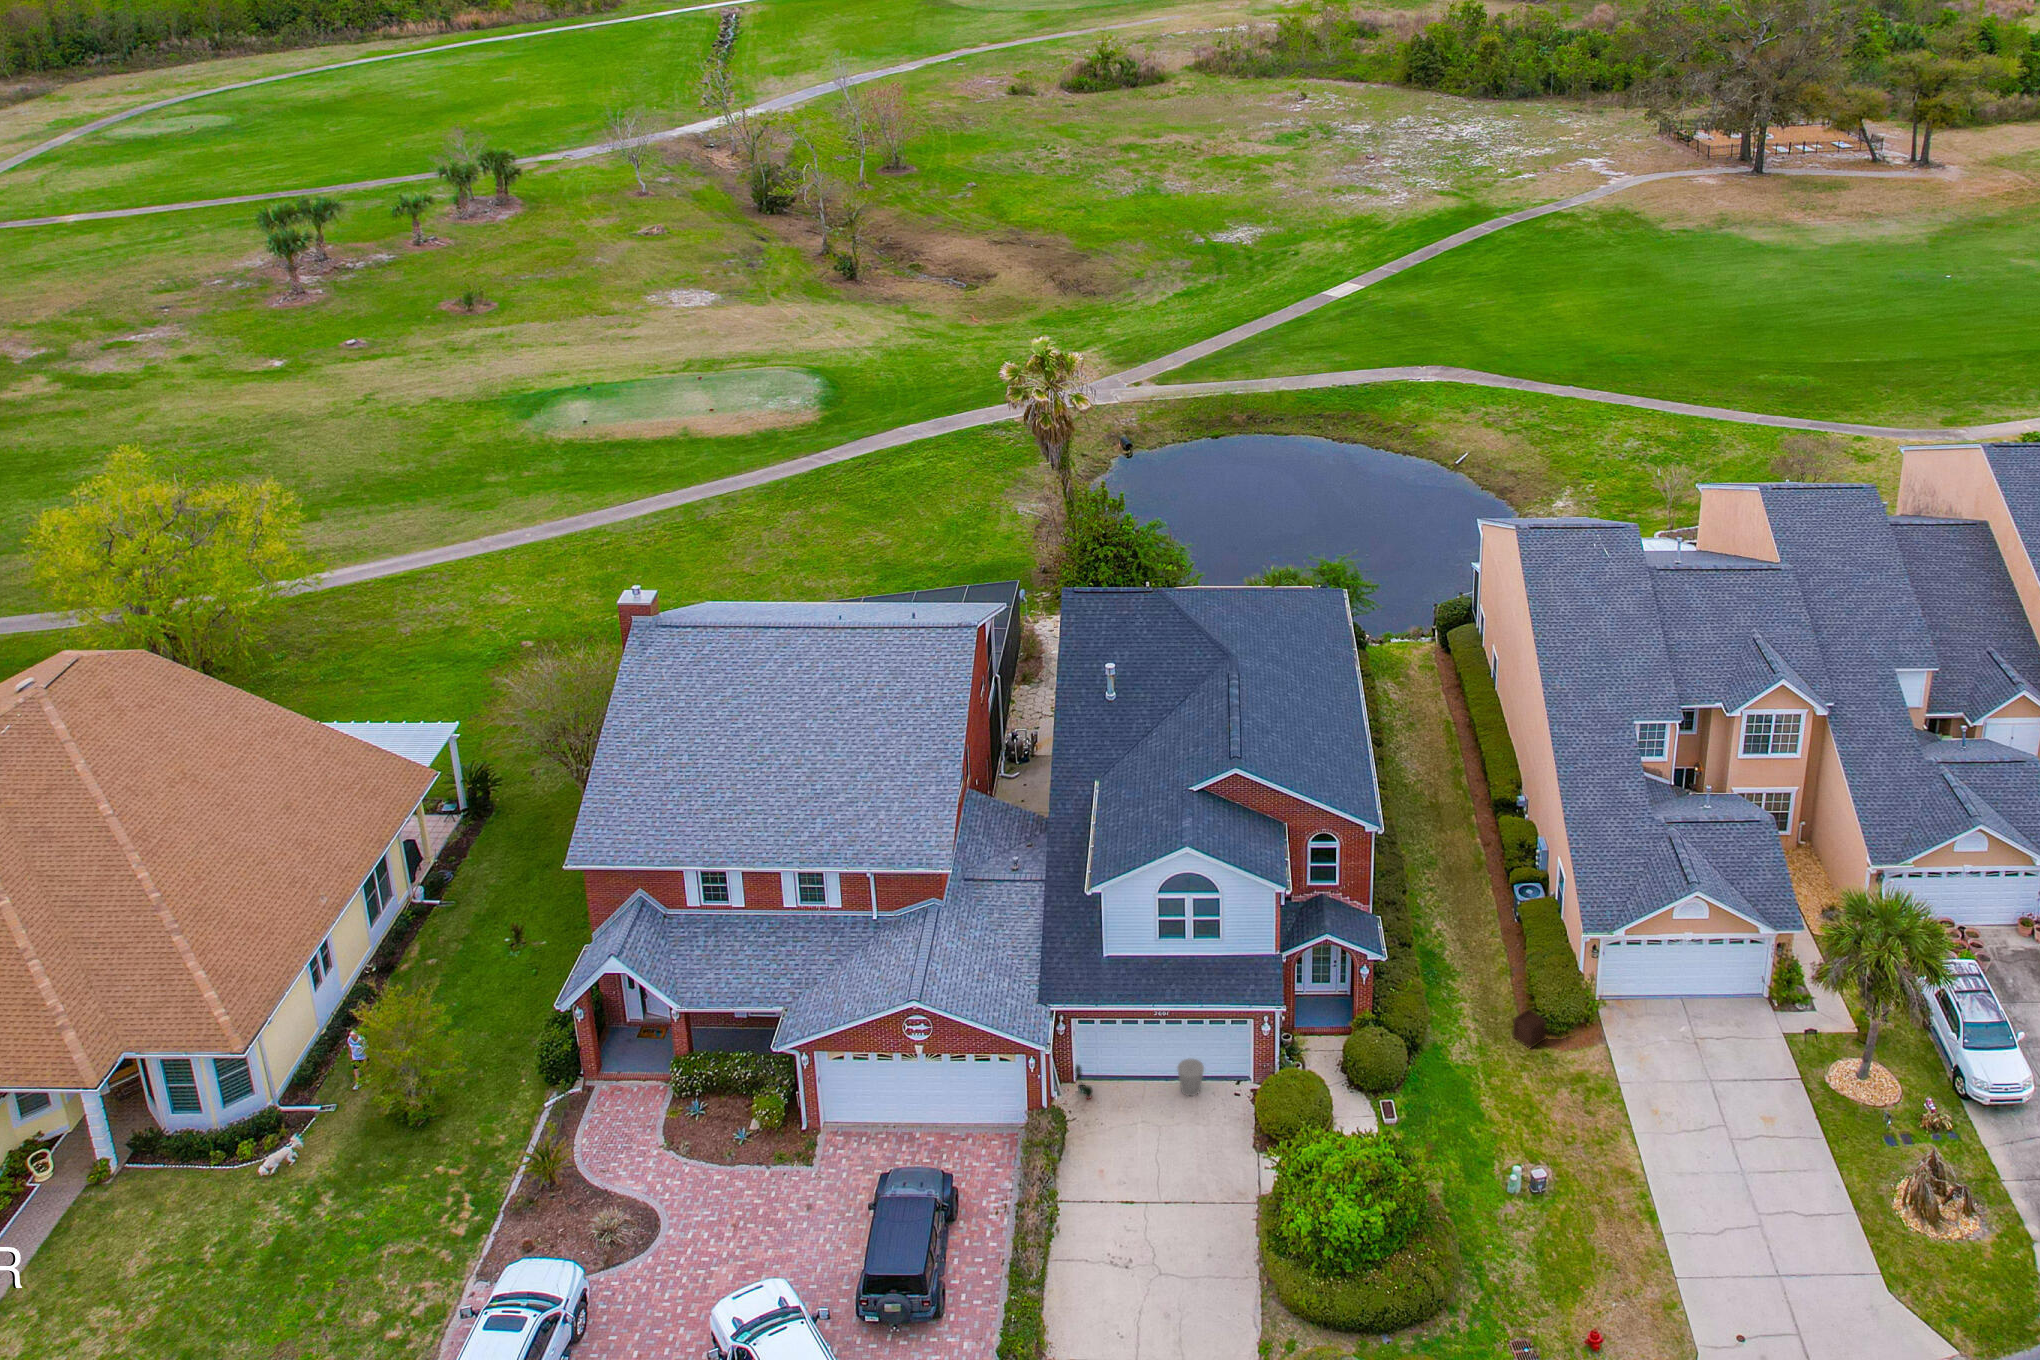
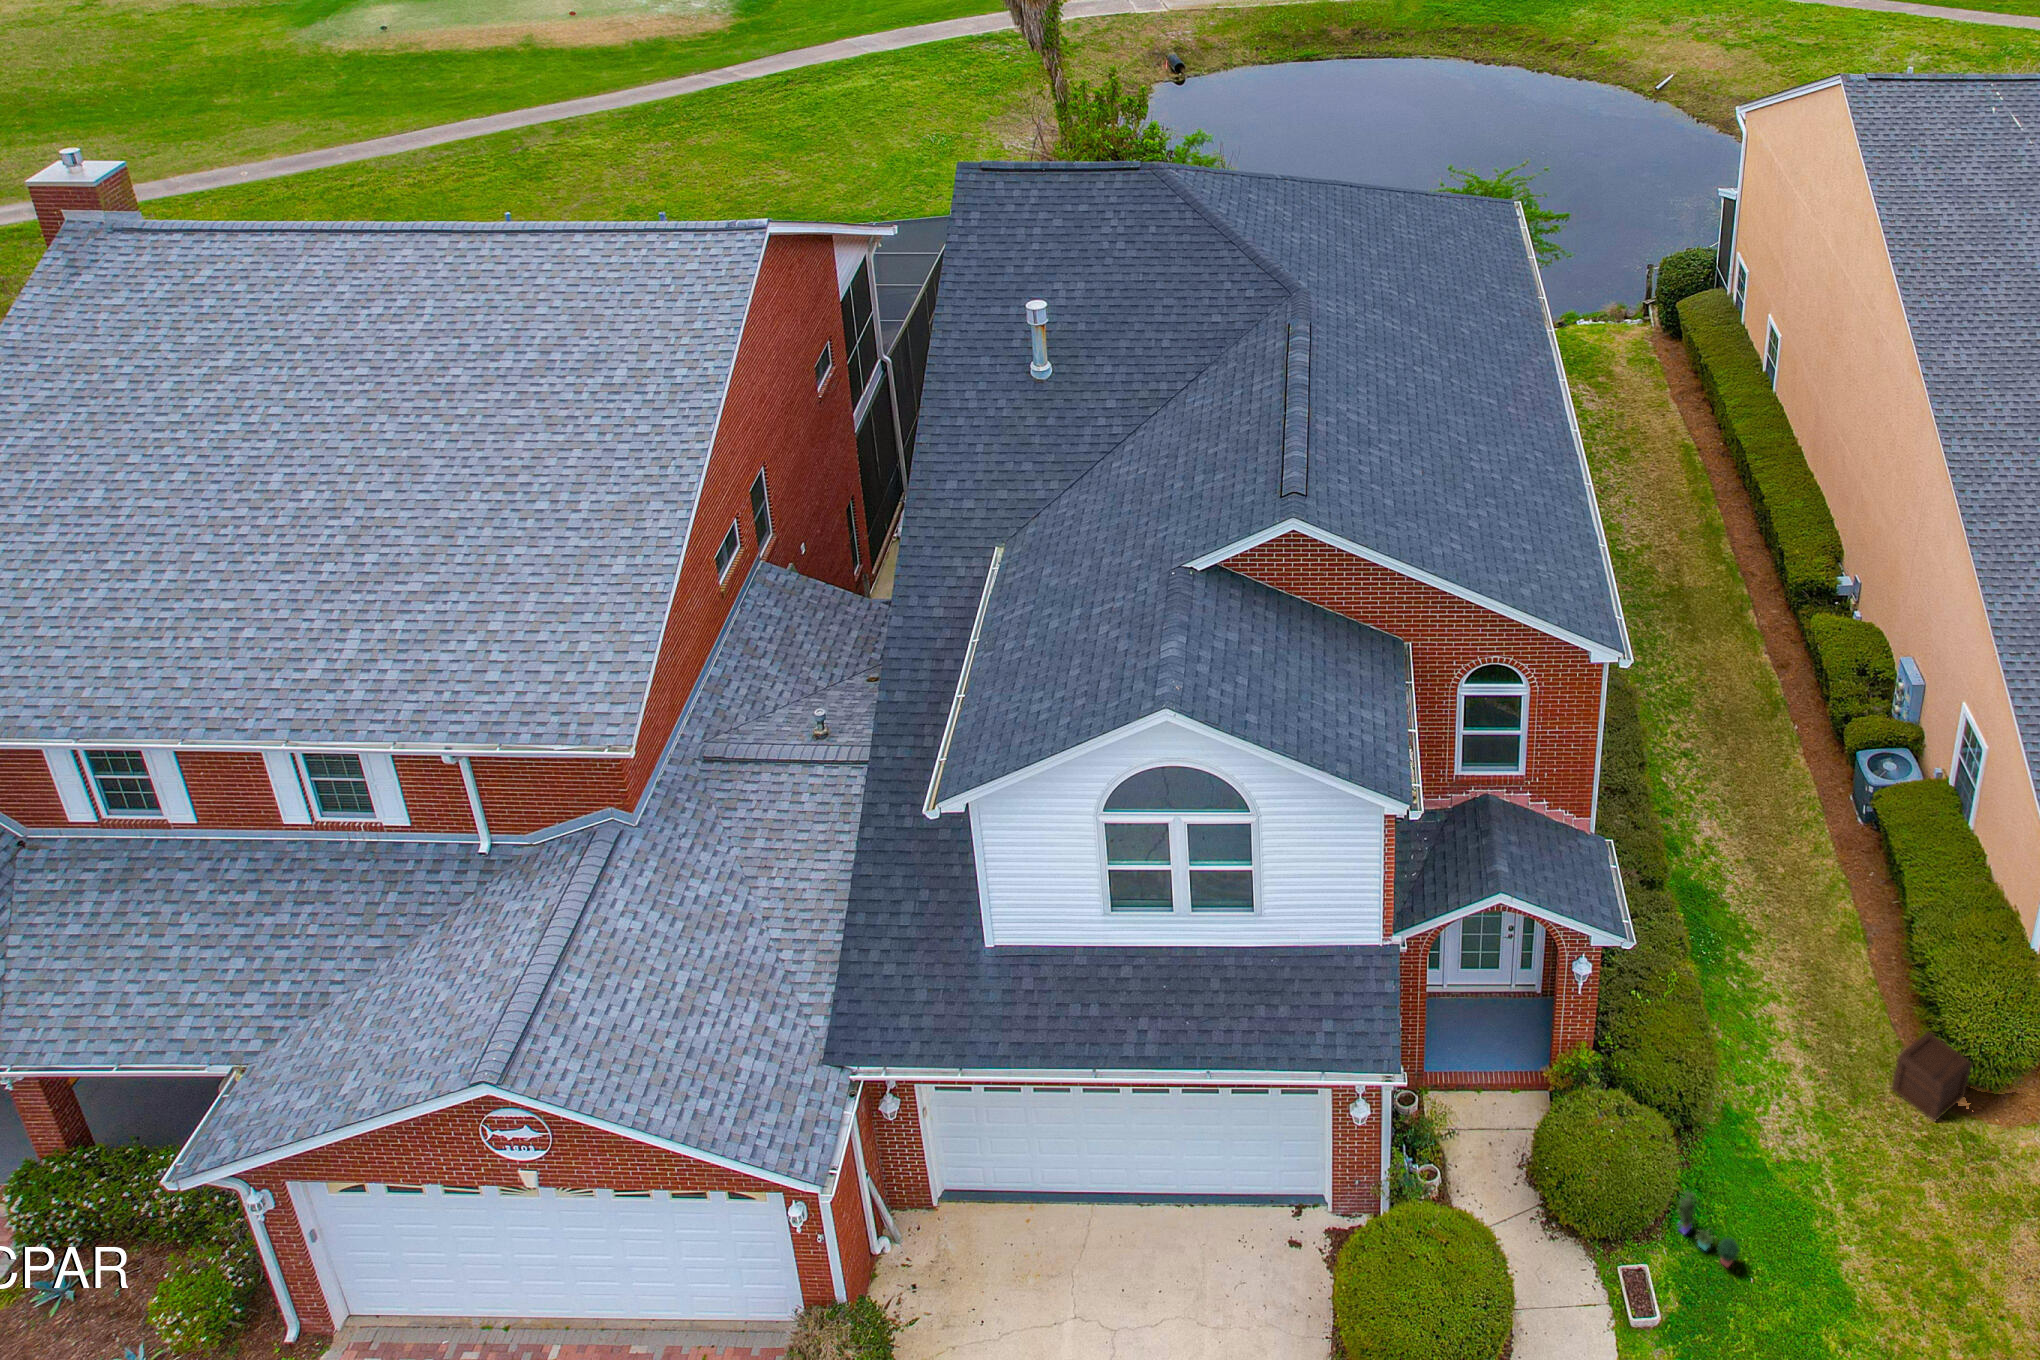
trash can: present [1177,1059,1204,1096] -> none [1158,1159,1219,1245]
potted plant: present [1075,1065,1093,1099] -> present [1677,1191,1739,1267]

